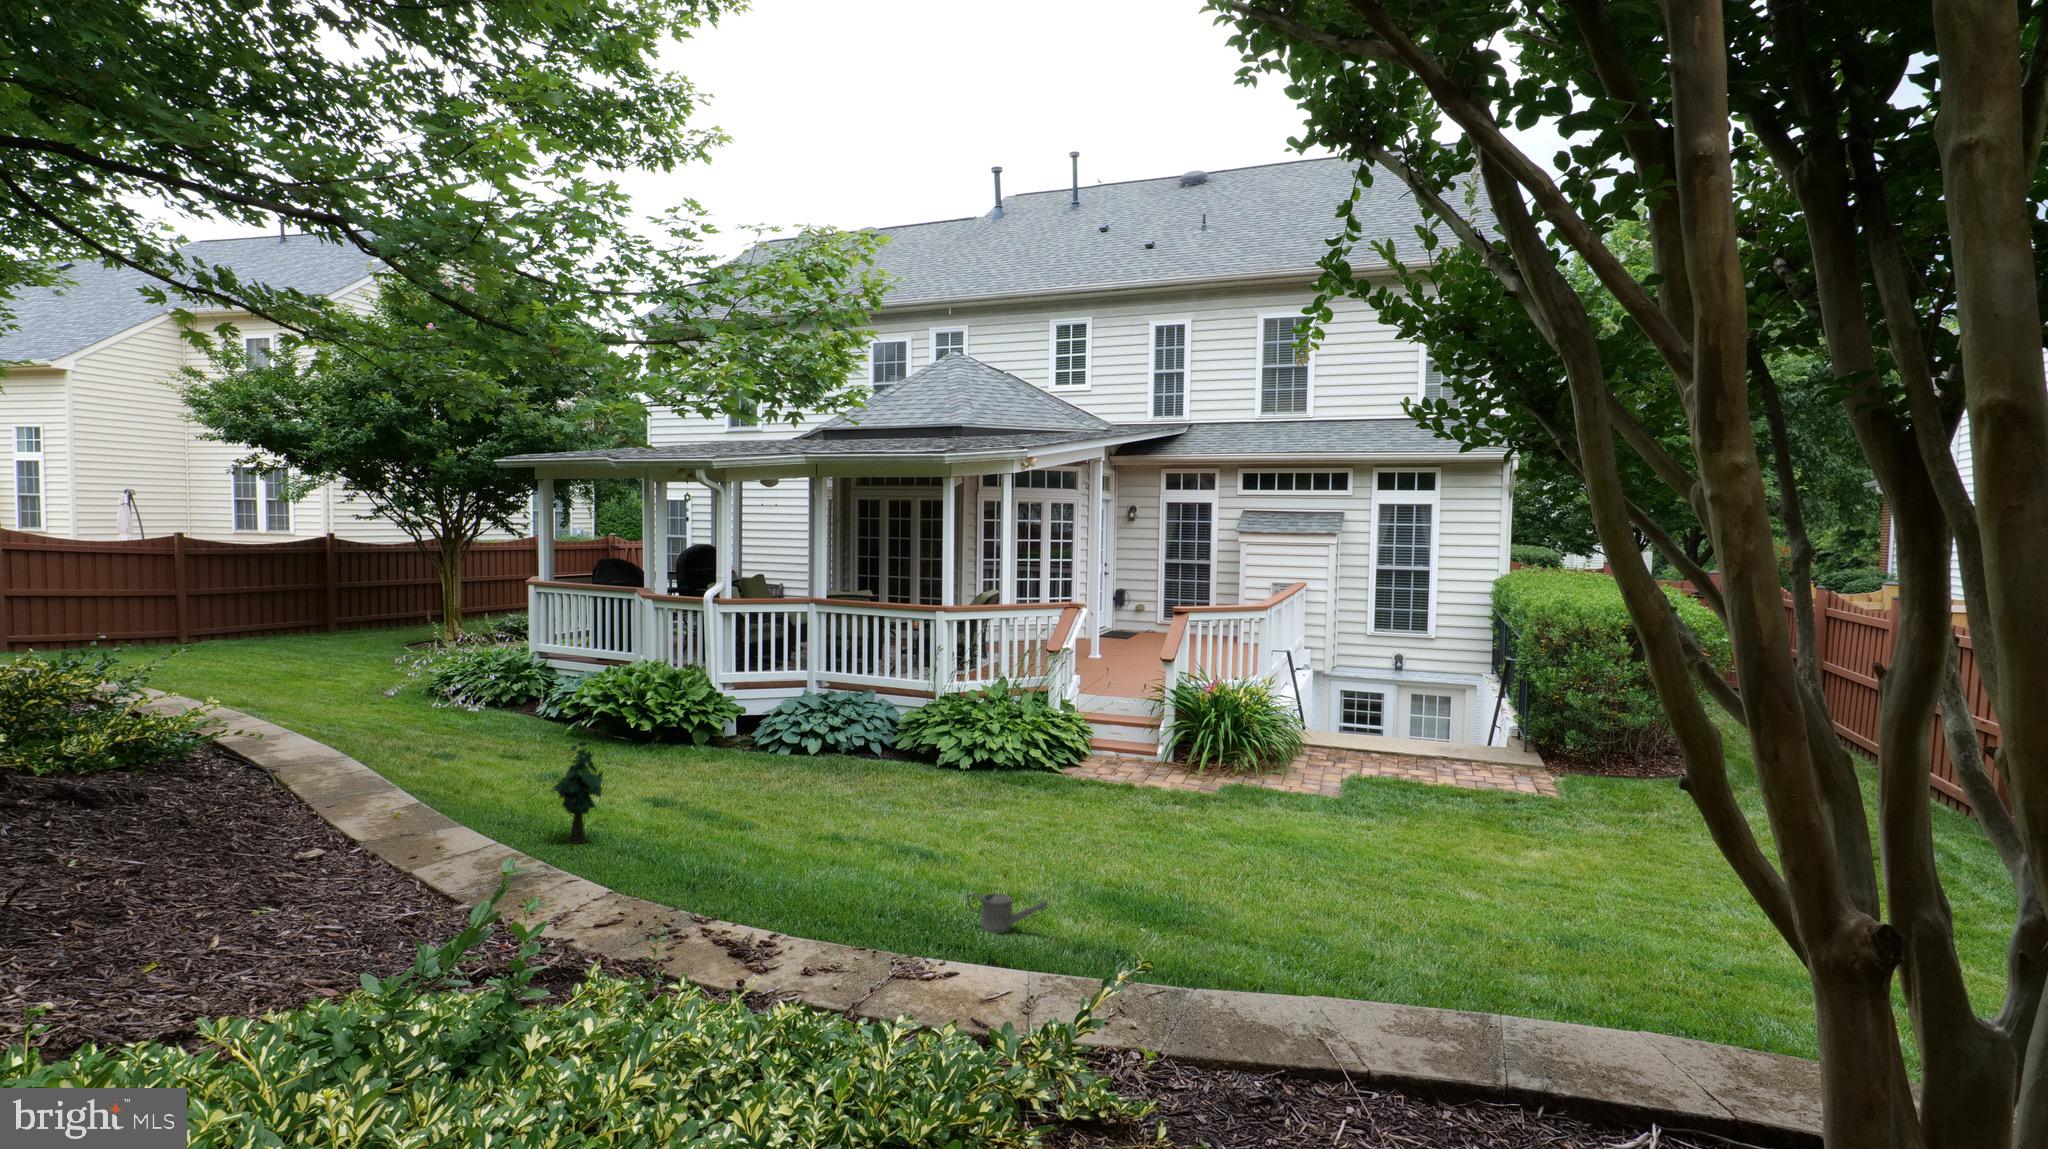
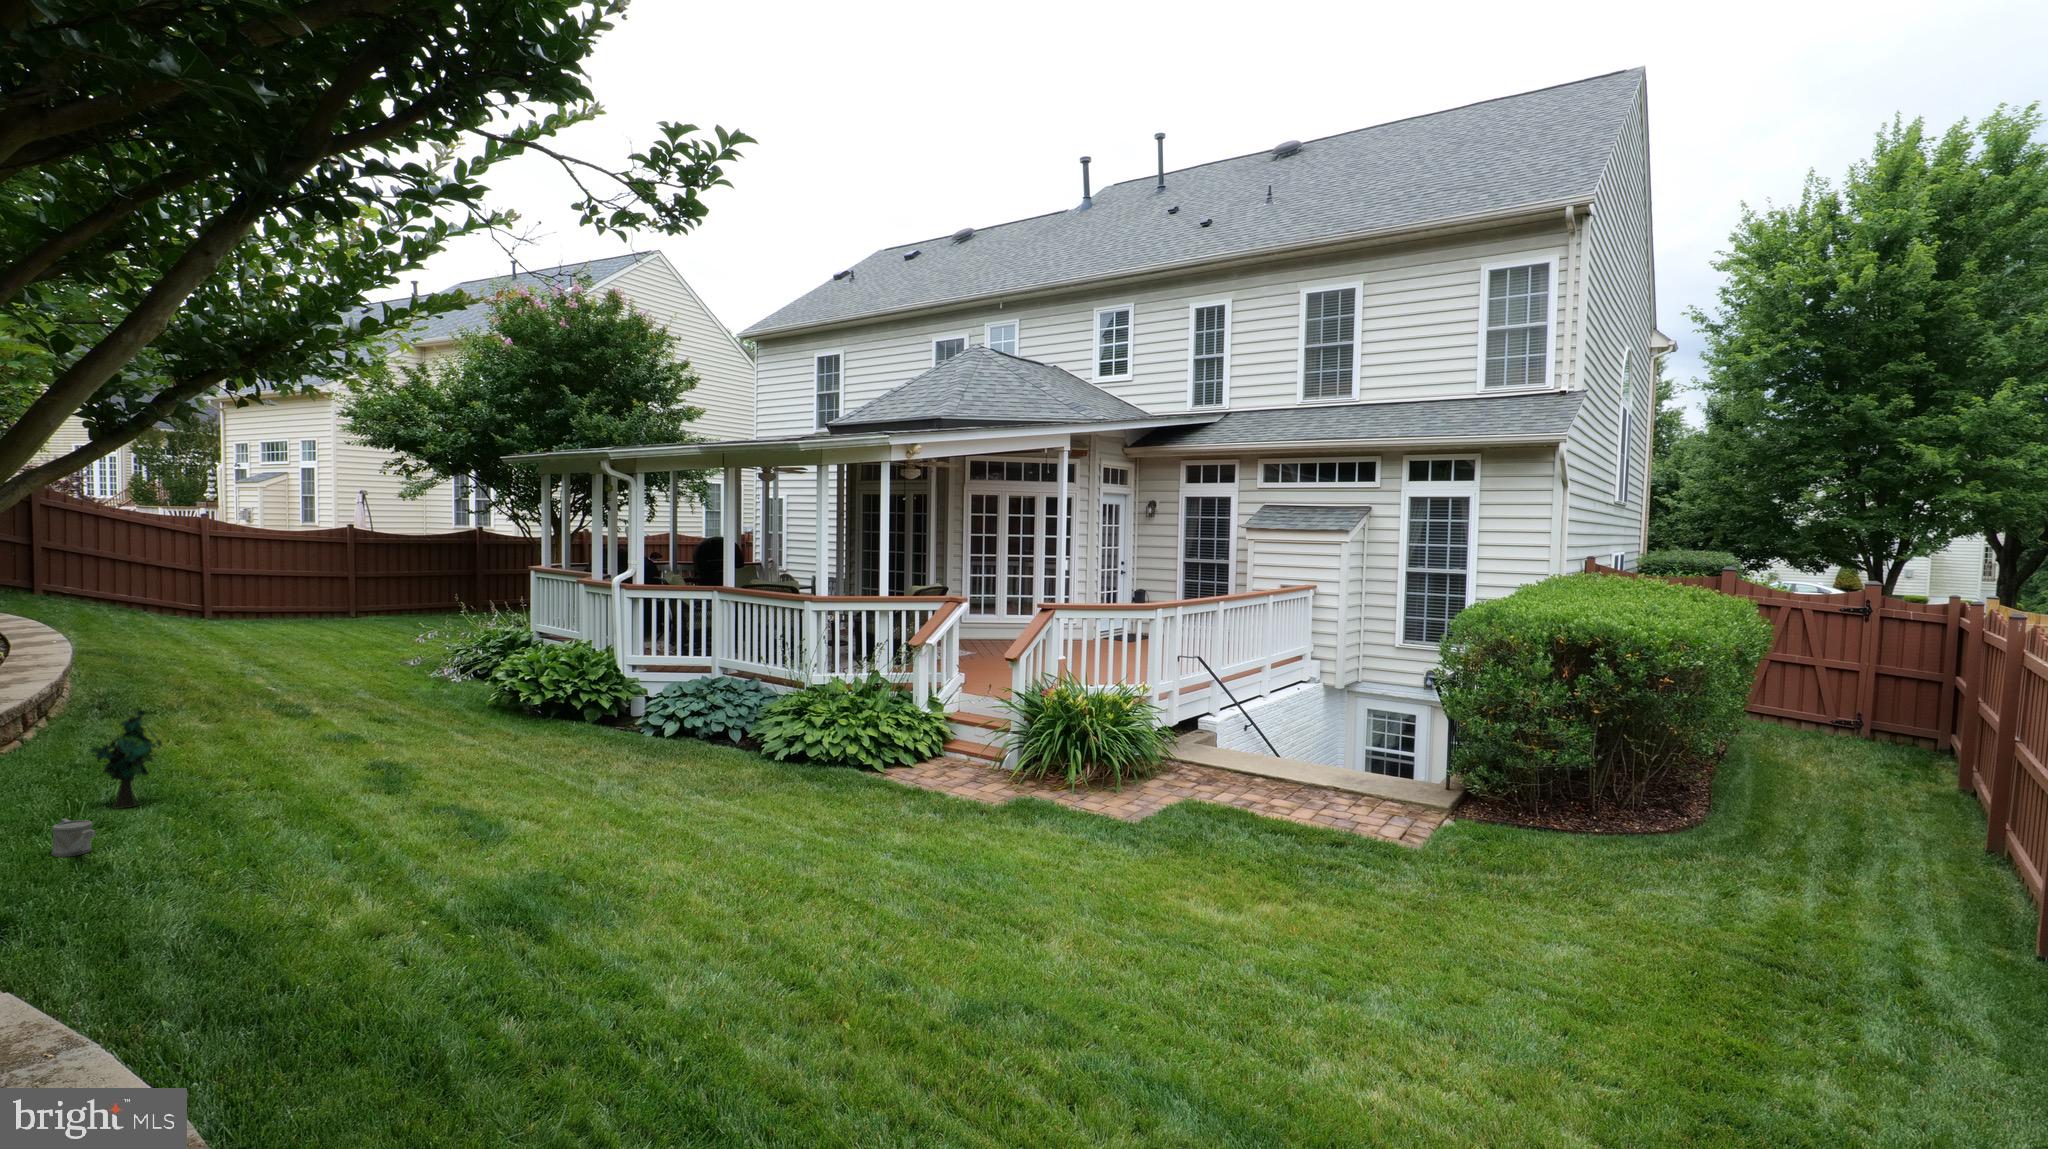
watering can: present [967,893,1048,933] -> present [51,818,95,857]

